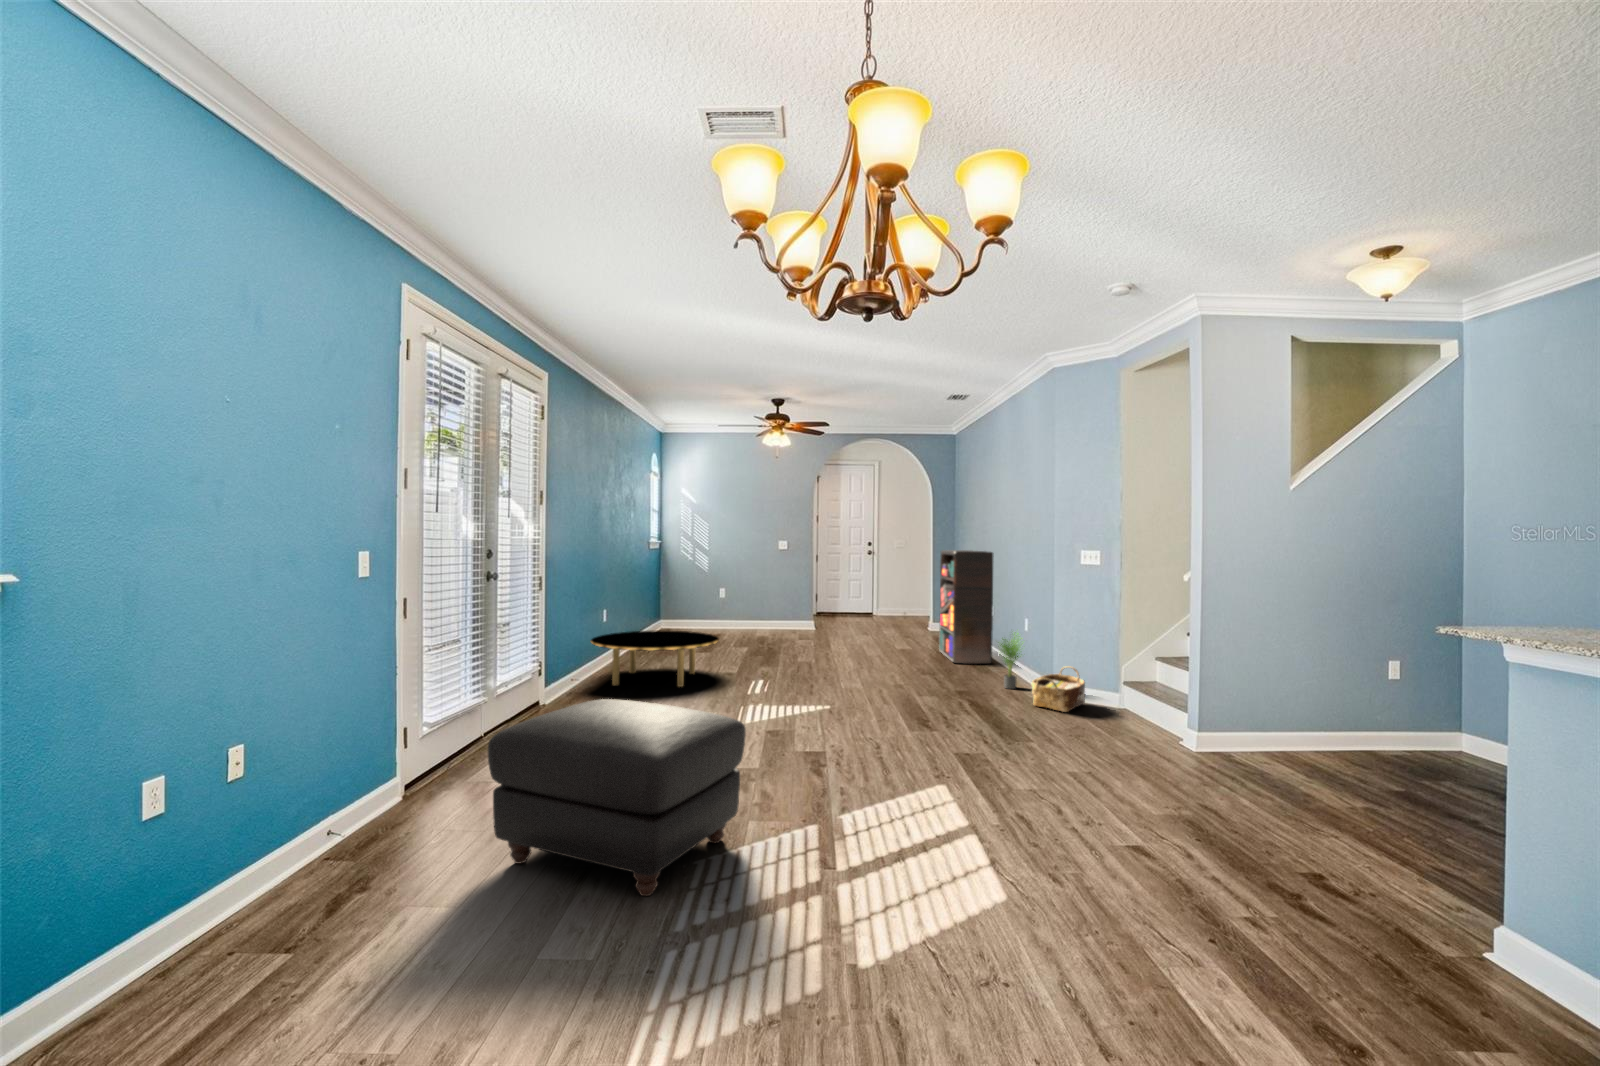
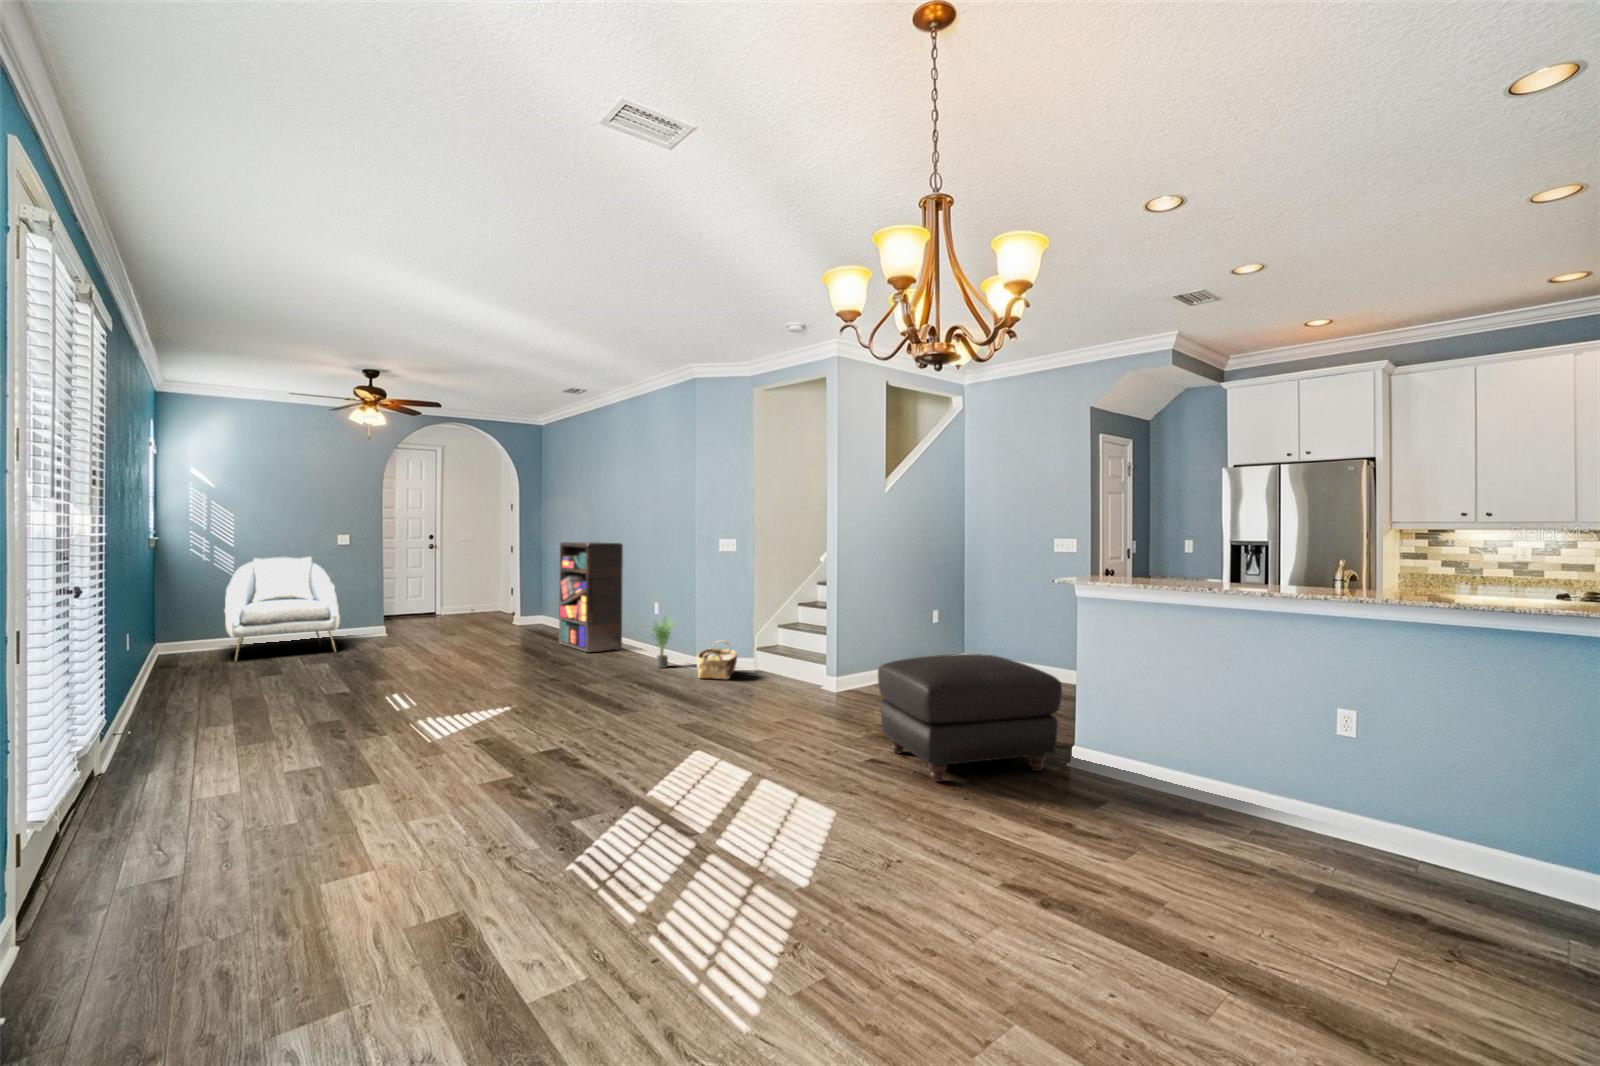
armchair: none [697,558,772,639] -> present [224,557,340,661]
coffee table: present [591,630,719,687] -> none [128,652,338,735]
ottoman: present [488,699,746,896] -> present [878,654,1062,782]

